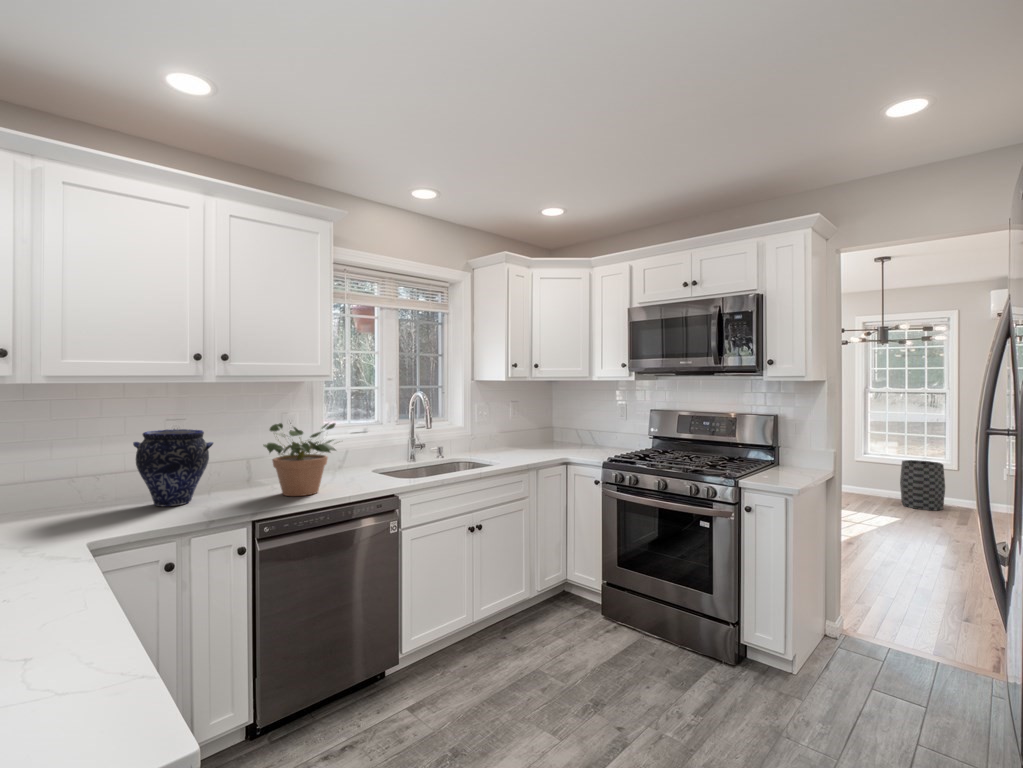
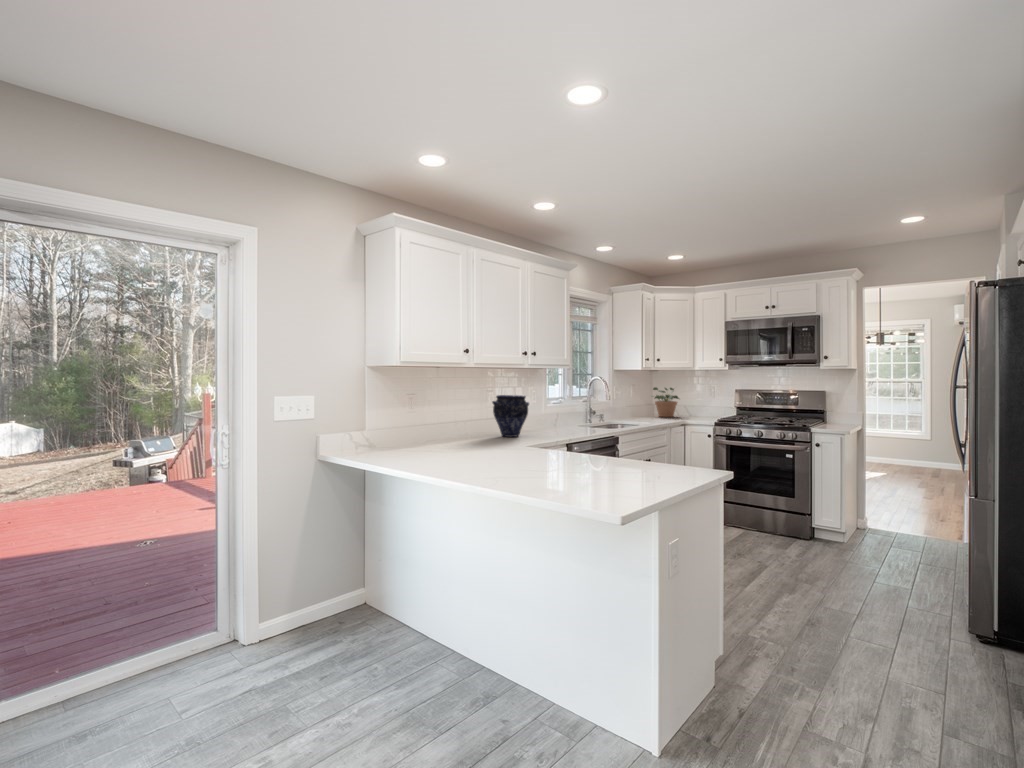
potted plant: present [263,423,336,496] -> present [653,387,679,417]
trash can: present [900,460,945,511] -> none [889,434,922,471]

